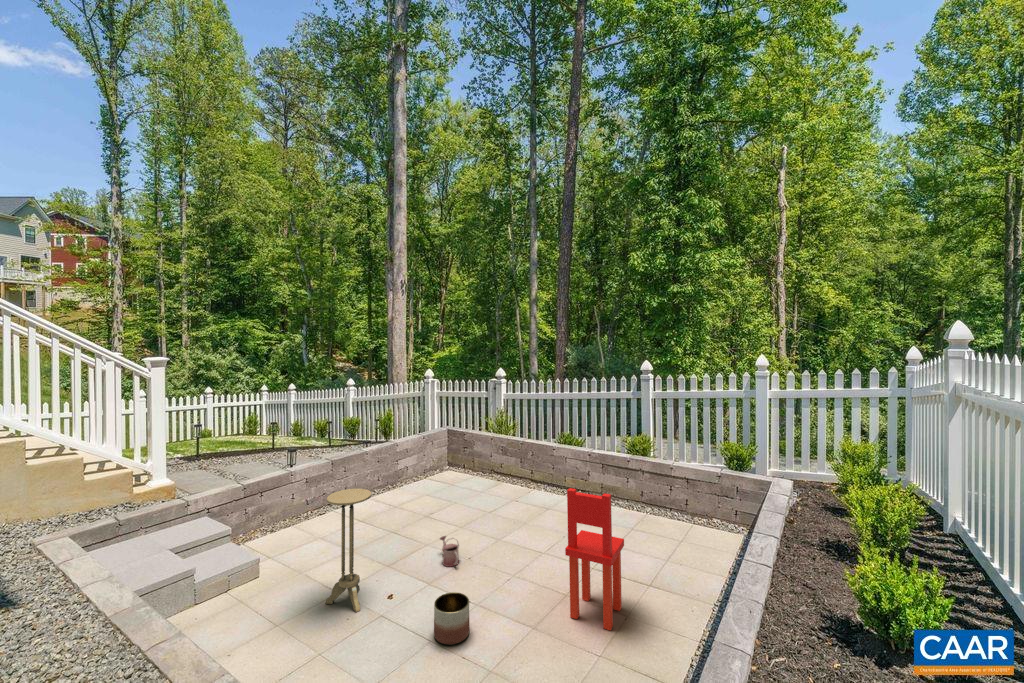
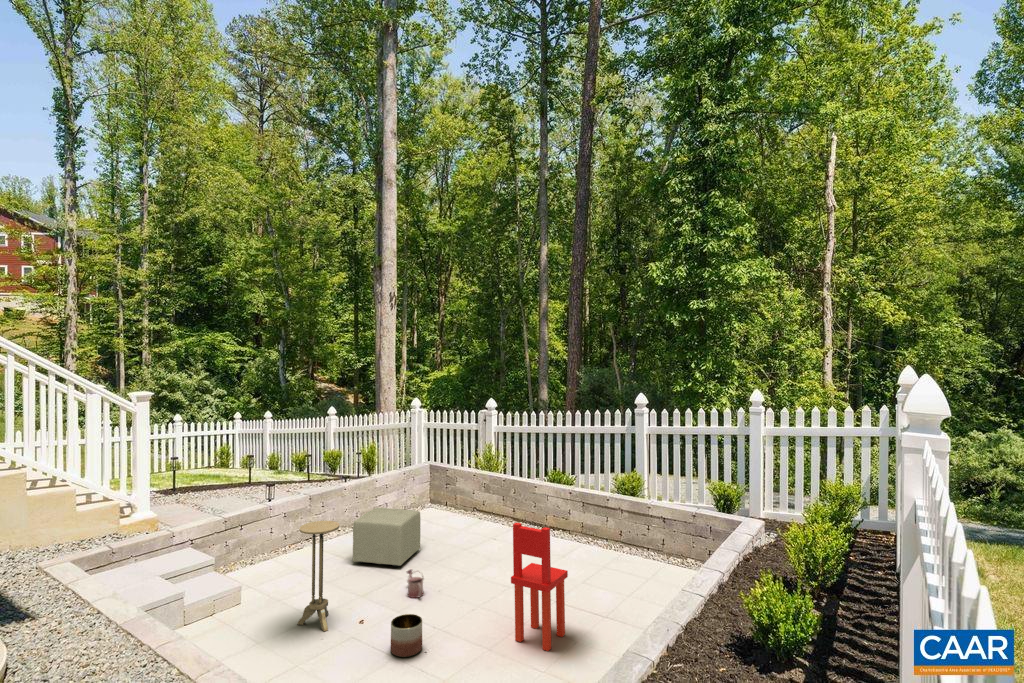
ottoman: none [381,471,448,531] -> present [353,508,420,567]

